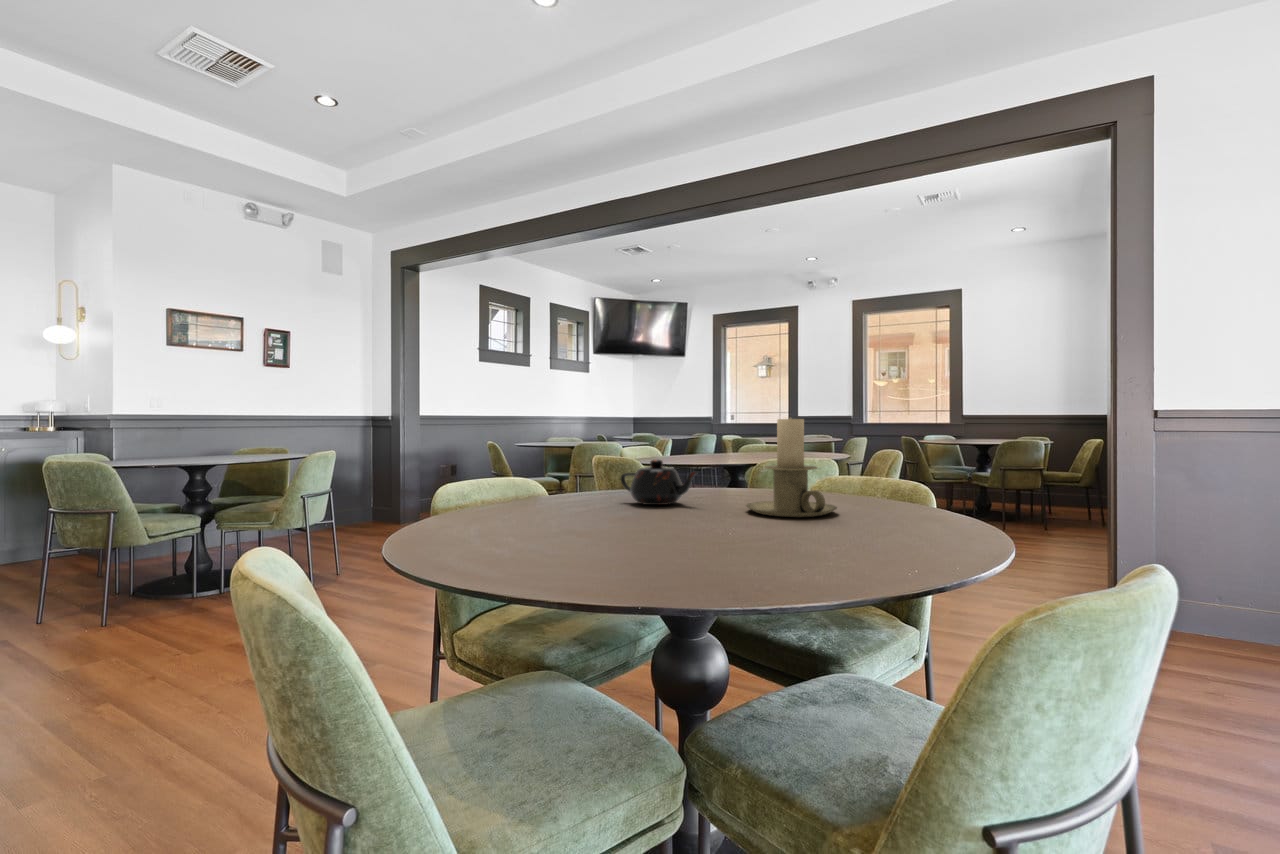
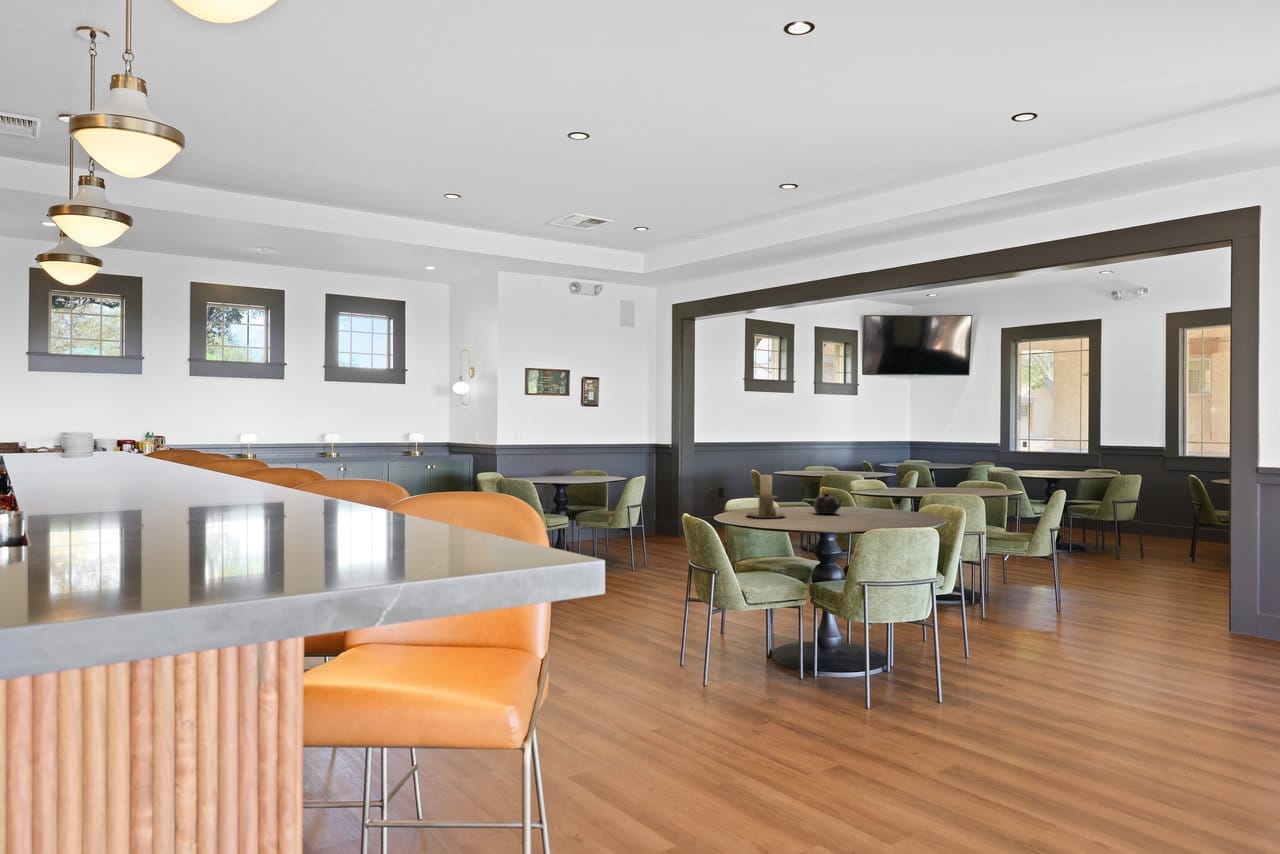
candle holder: present [746,418,837,517] -> present [747,475,785,518]

